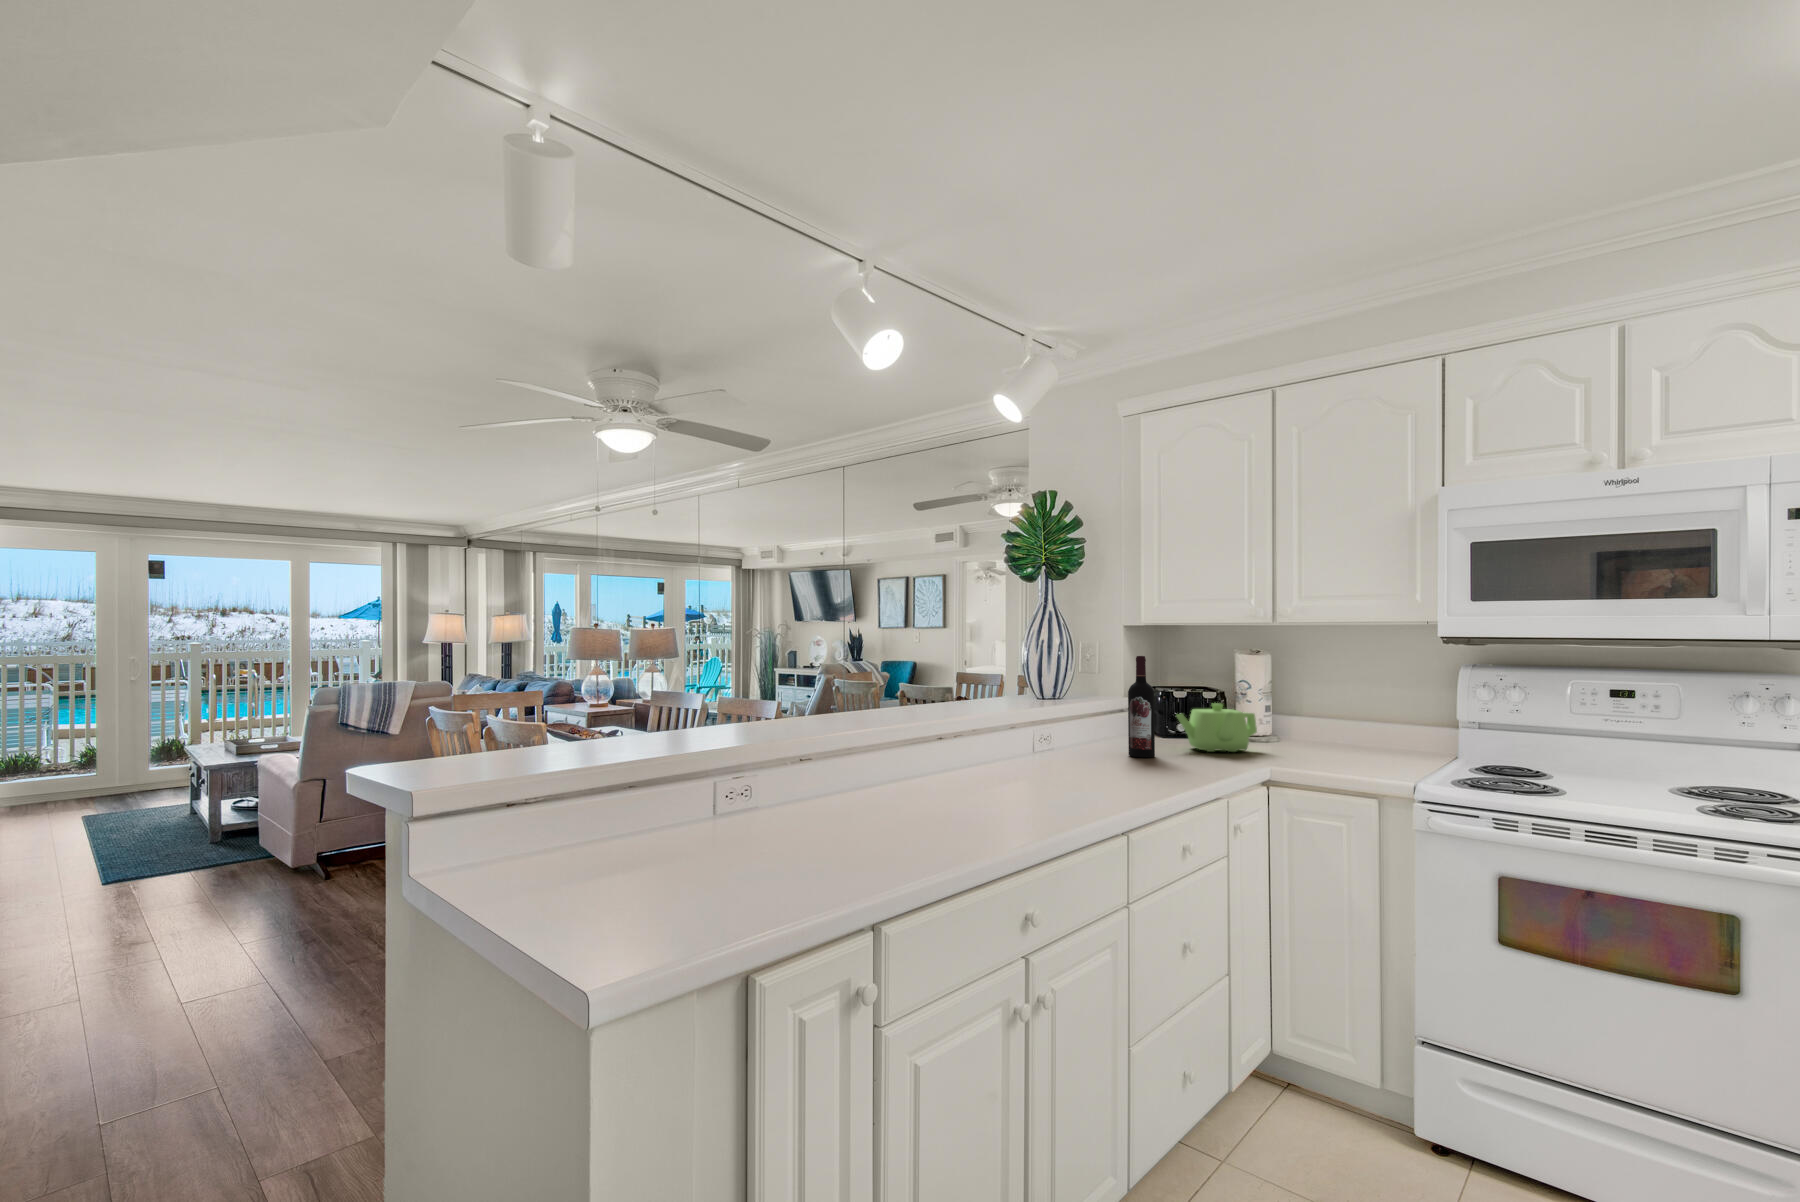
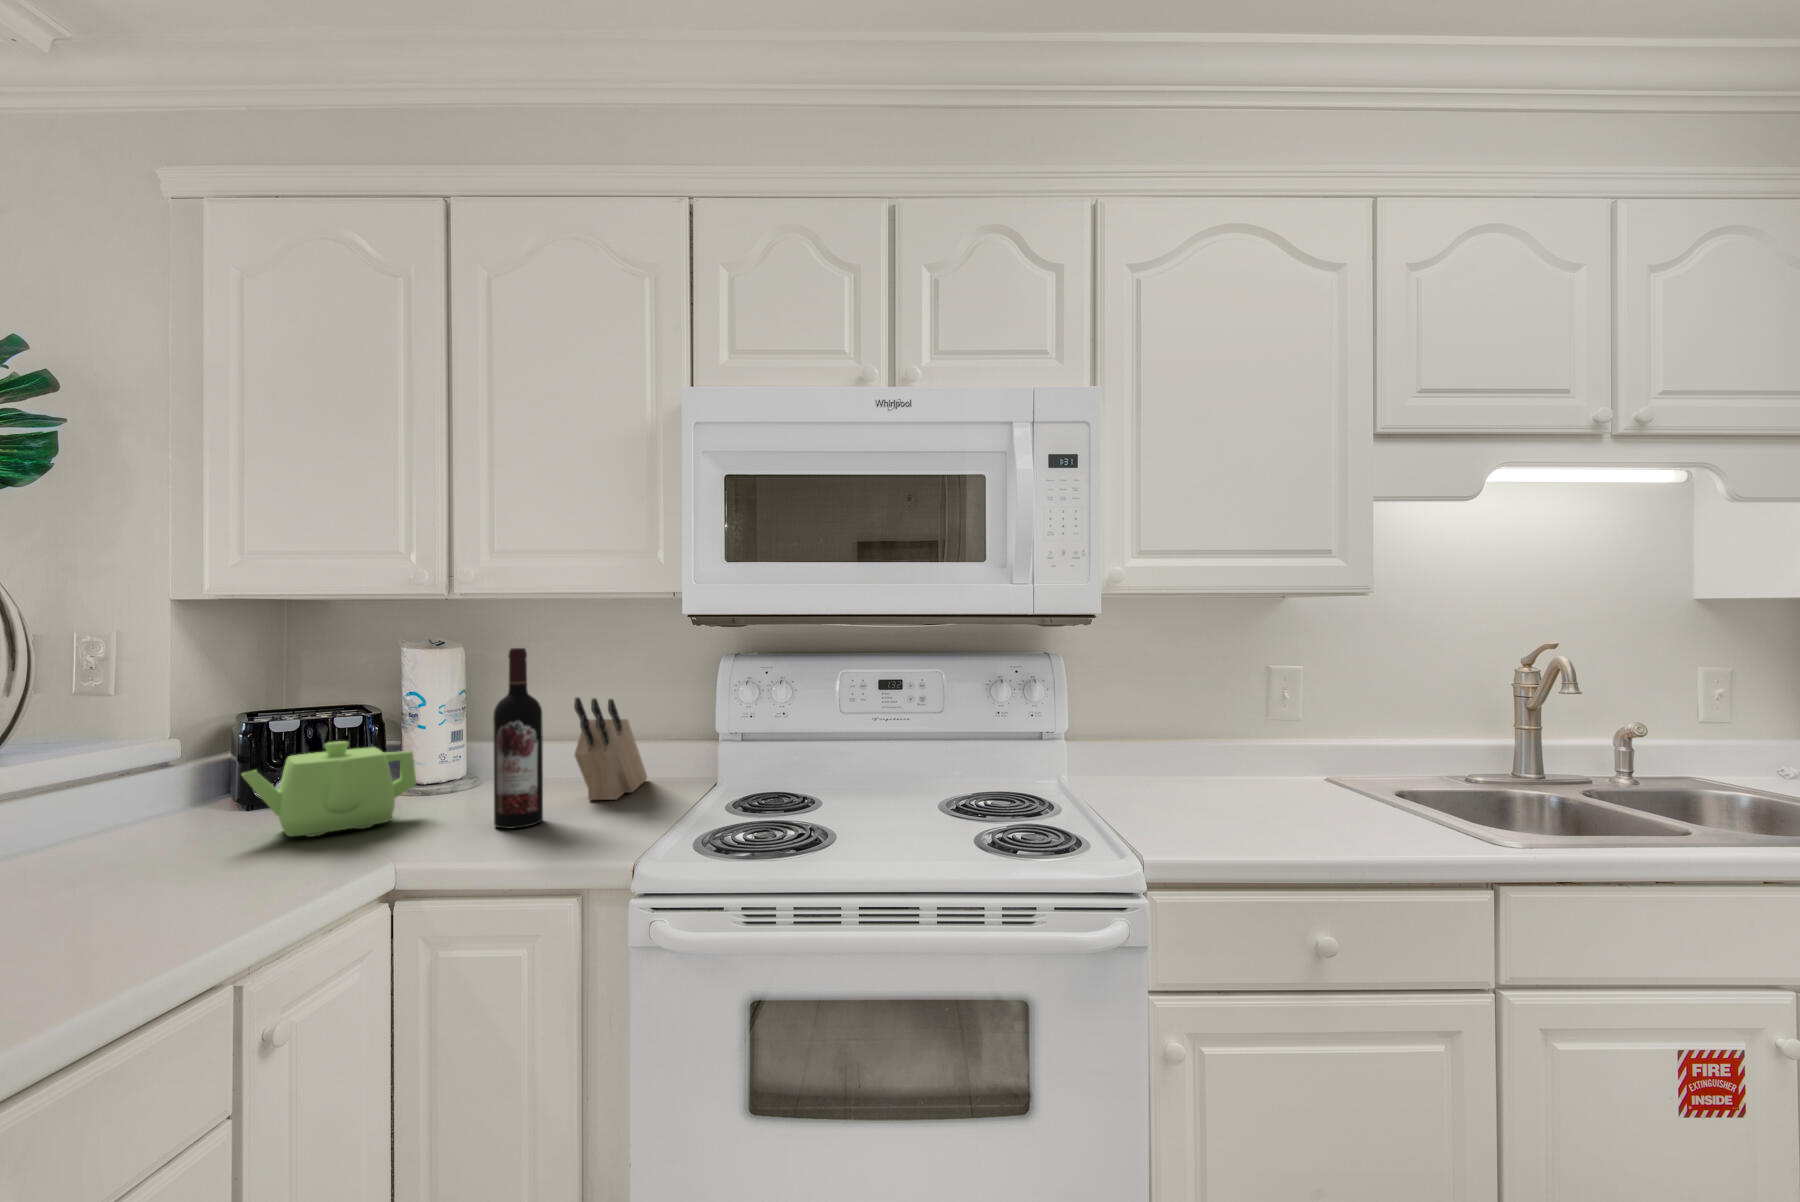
wine bottle: present [1128,656,1155,757] -> present [493,648,543,829]
knife block: none [1355,688,1401,757] -> present [574,697,647,800]

